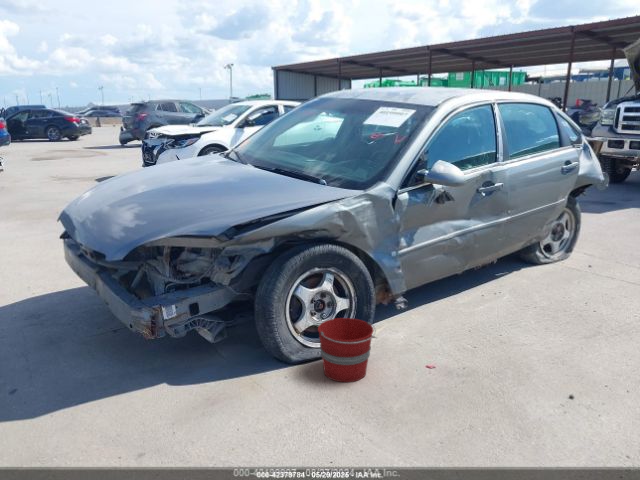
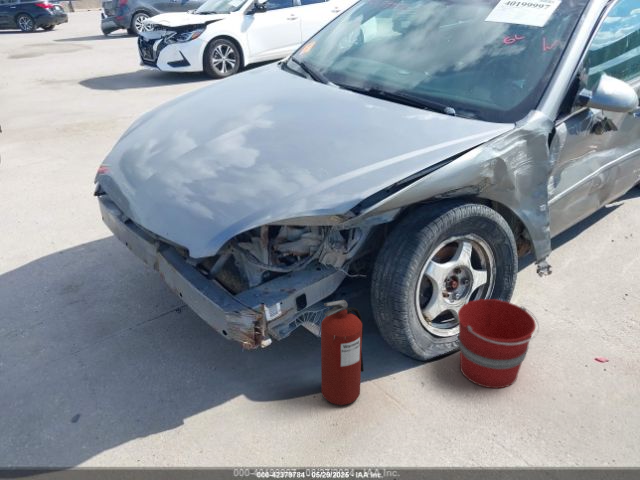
fire extinguisher: none [210,306,246,389] -> present [321,300,364,405]

